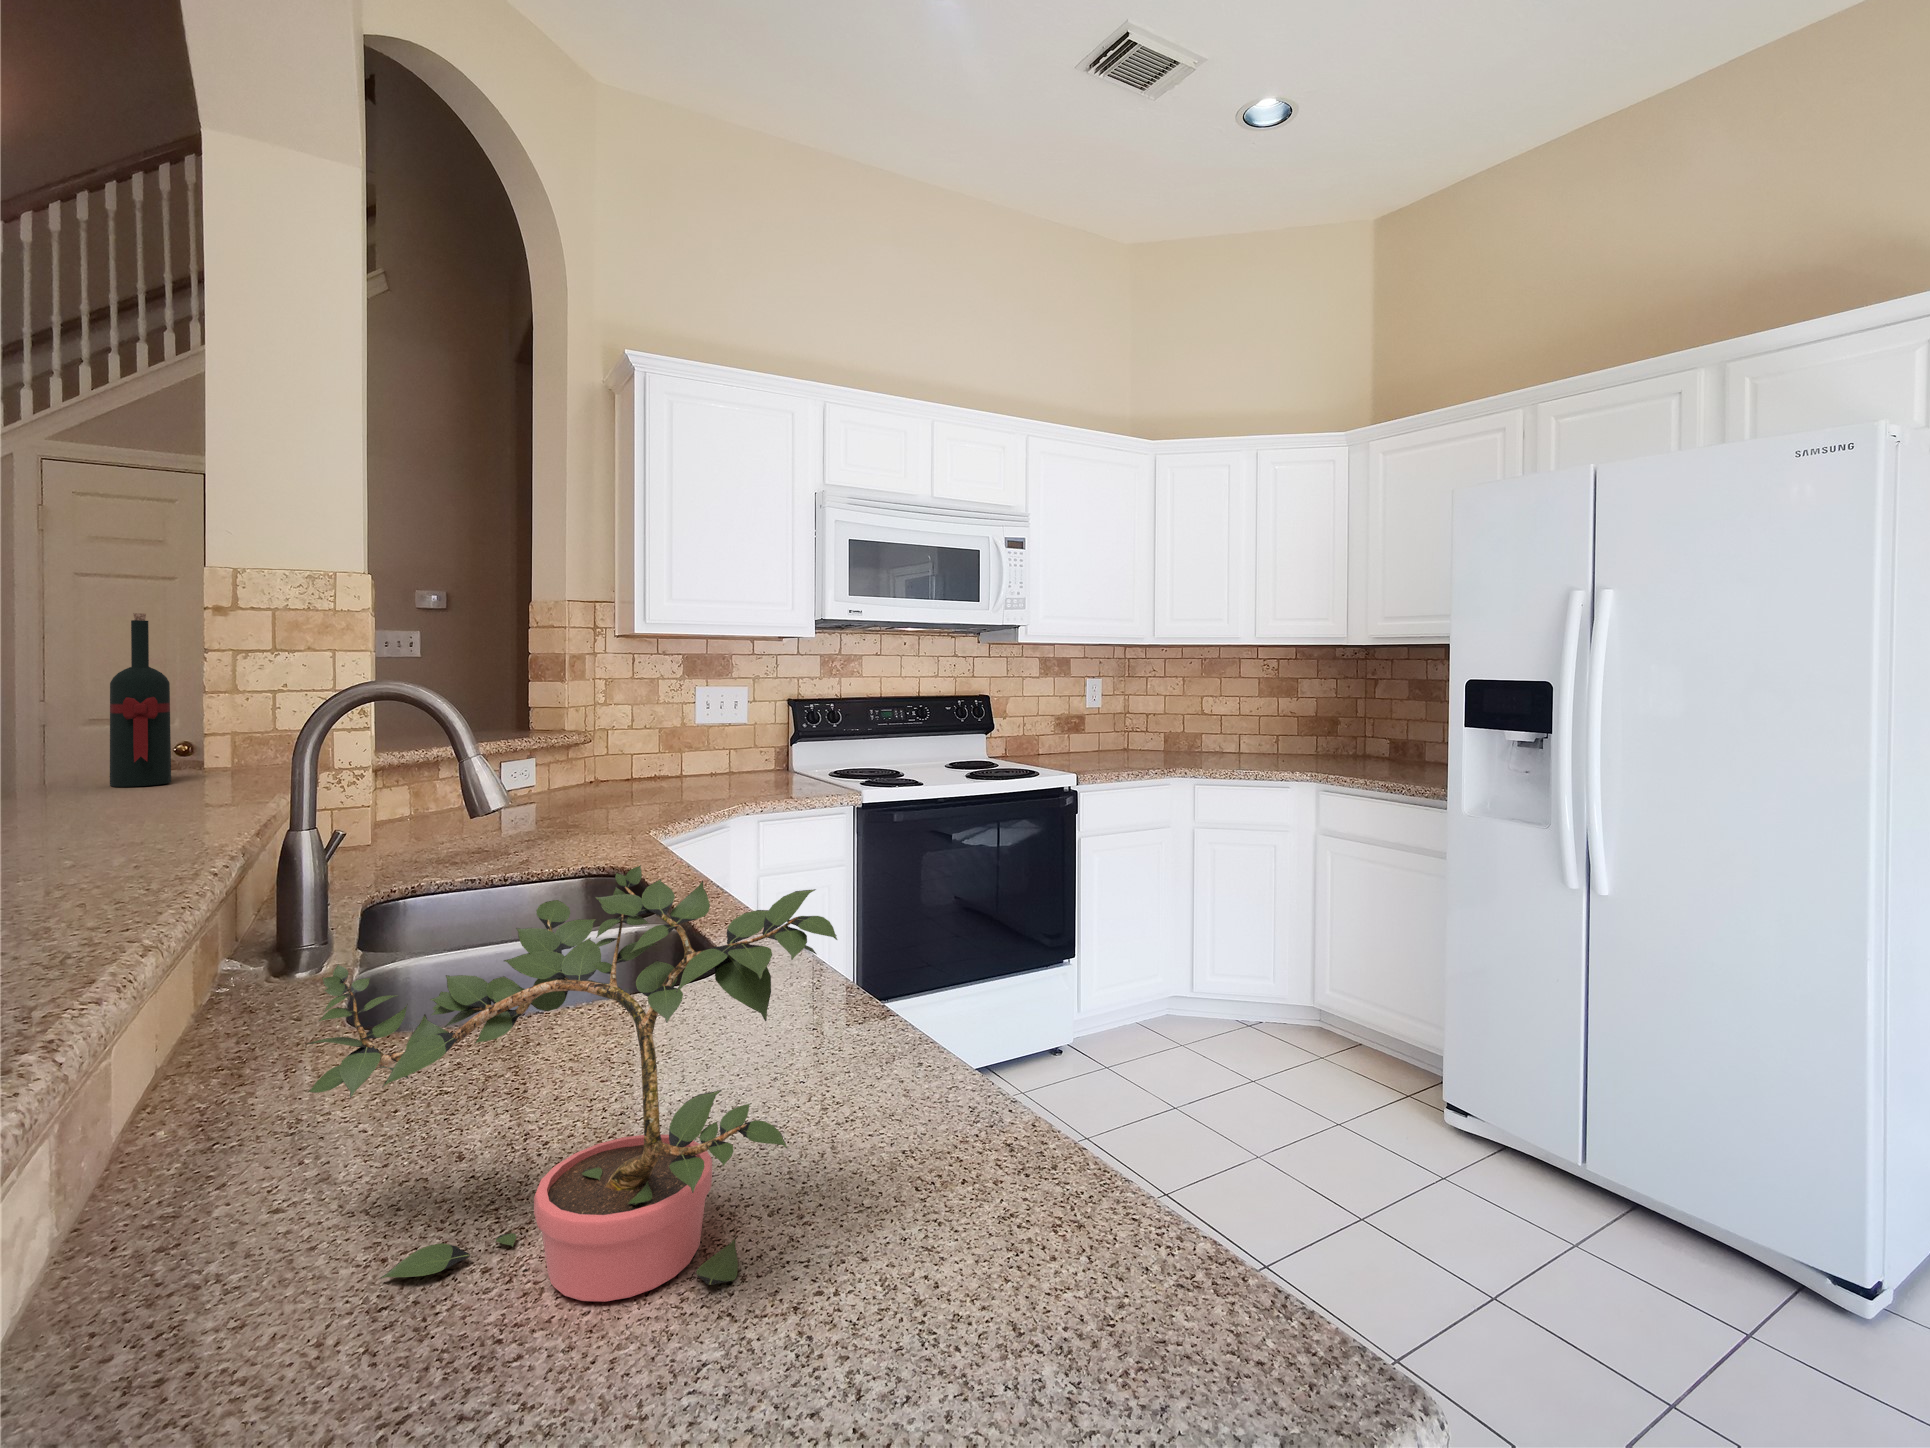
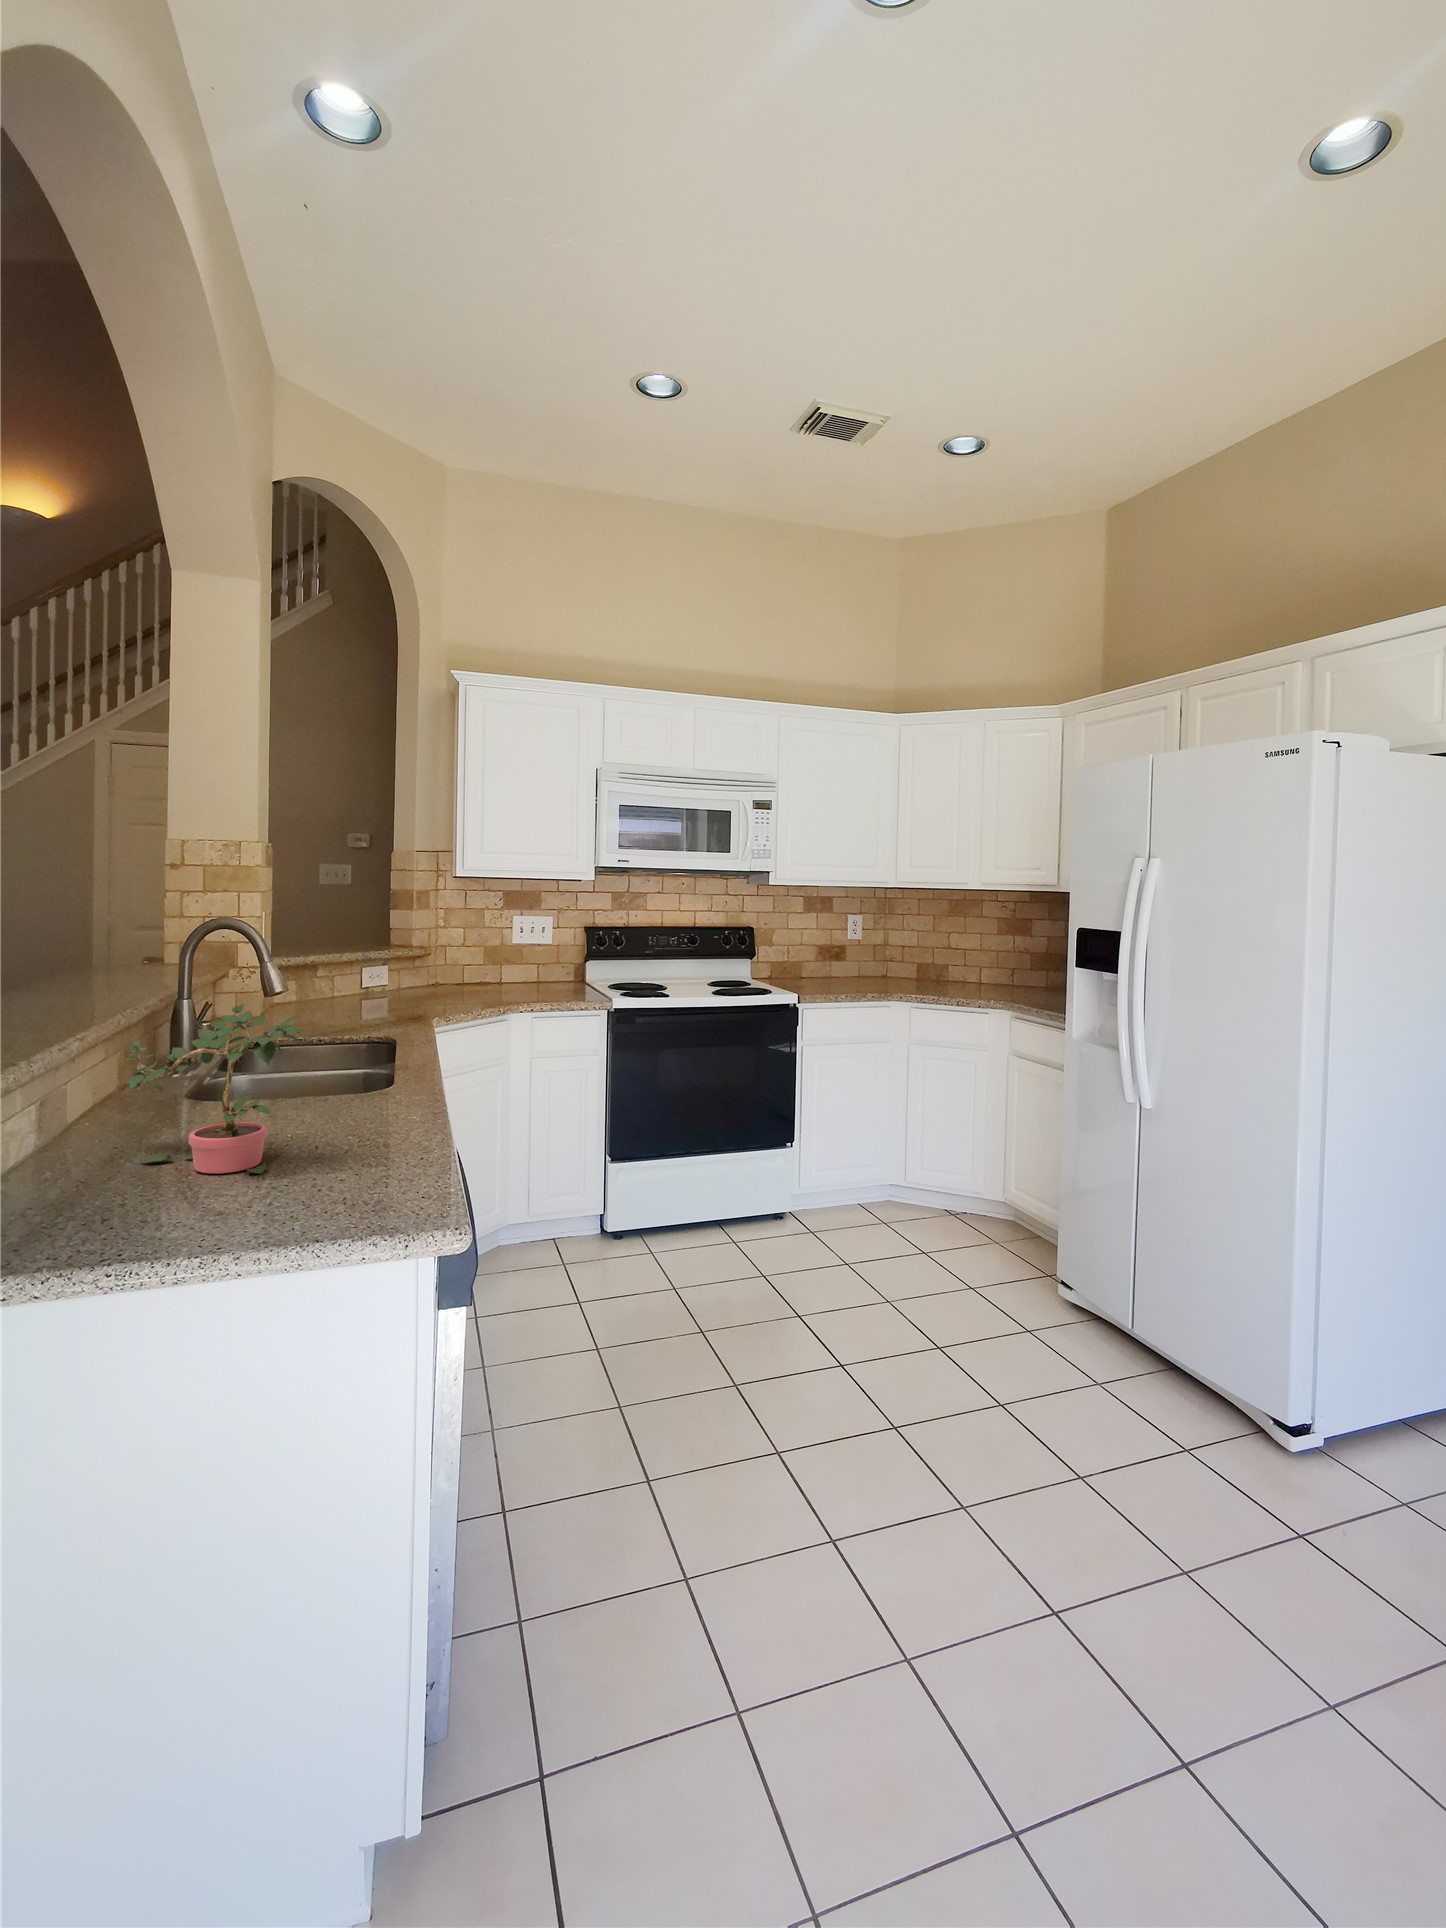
wine bottle: present [110,613,171,787] -> none [113,868,146,973]

